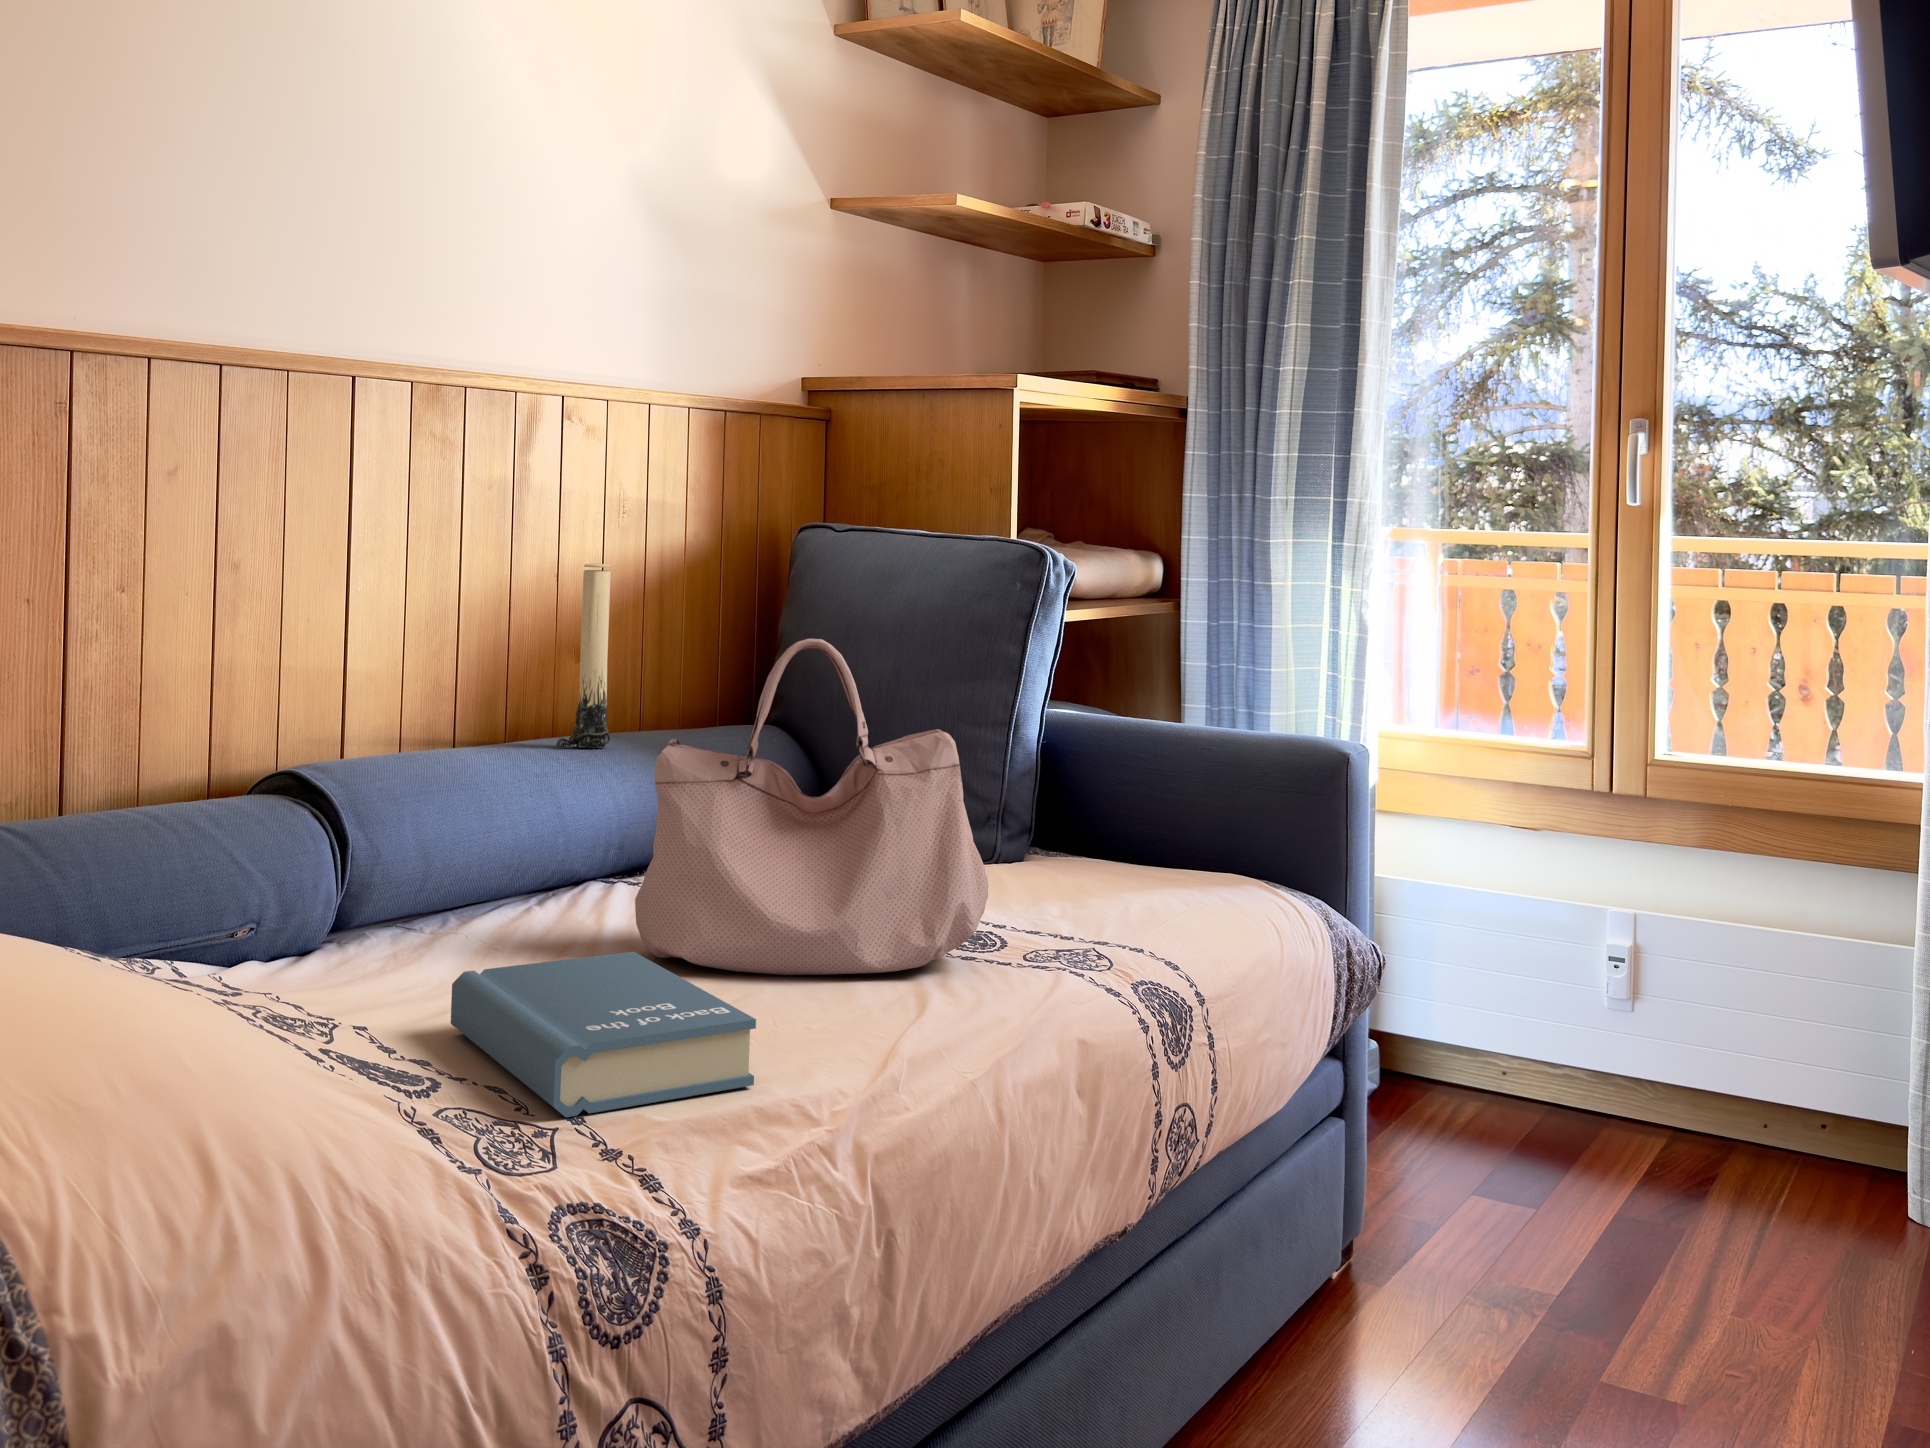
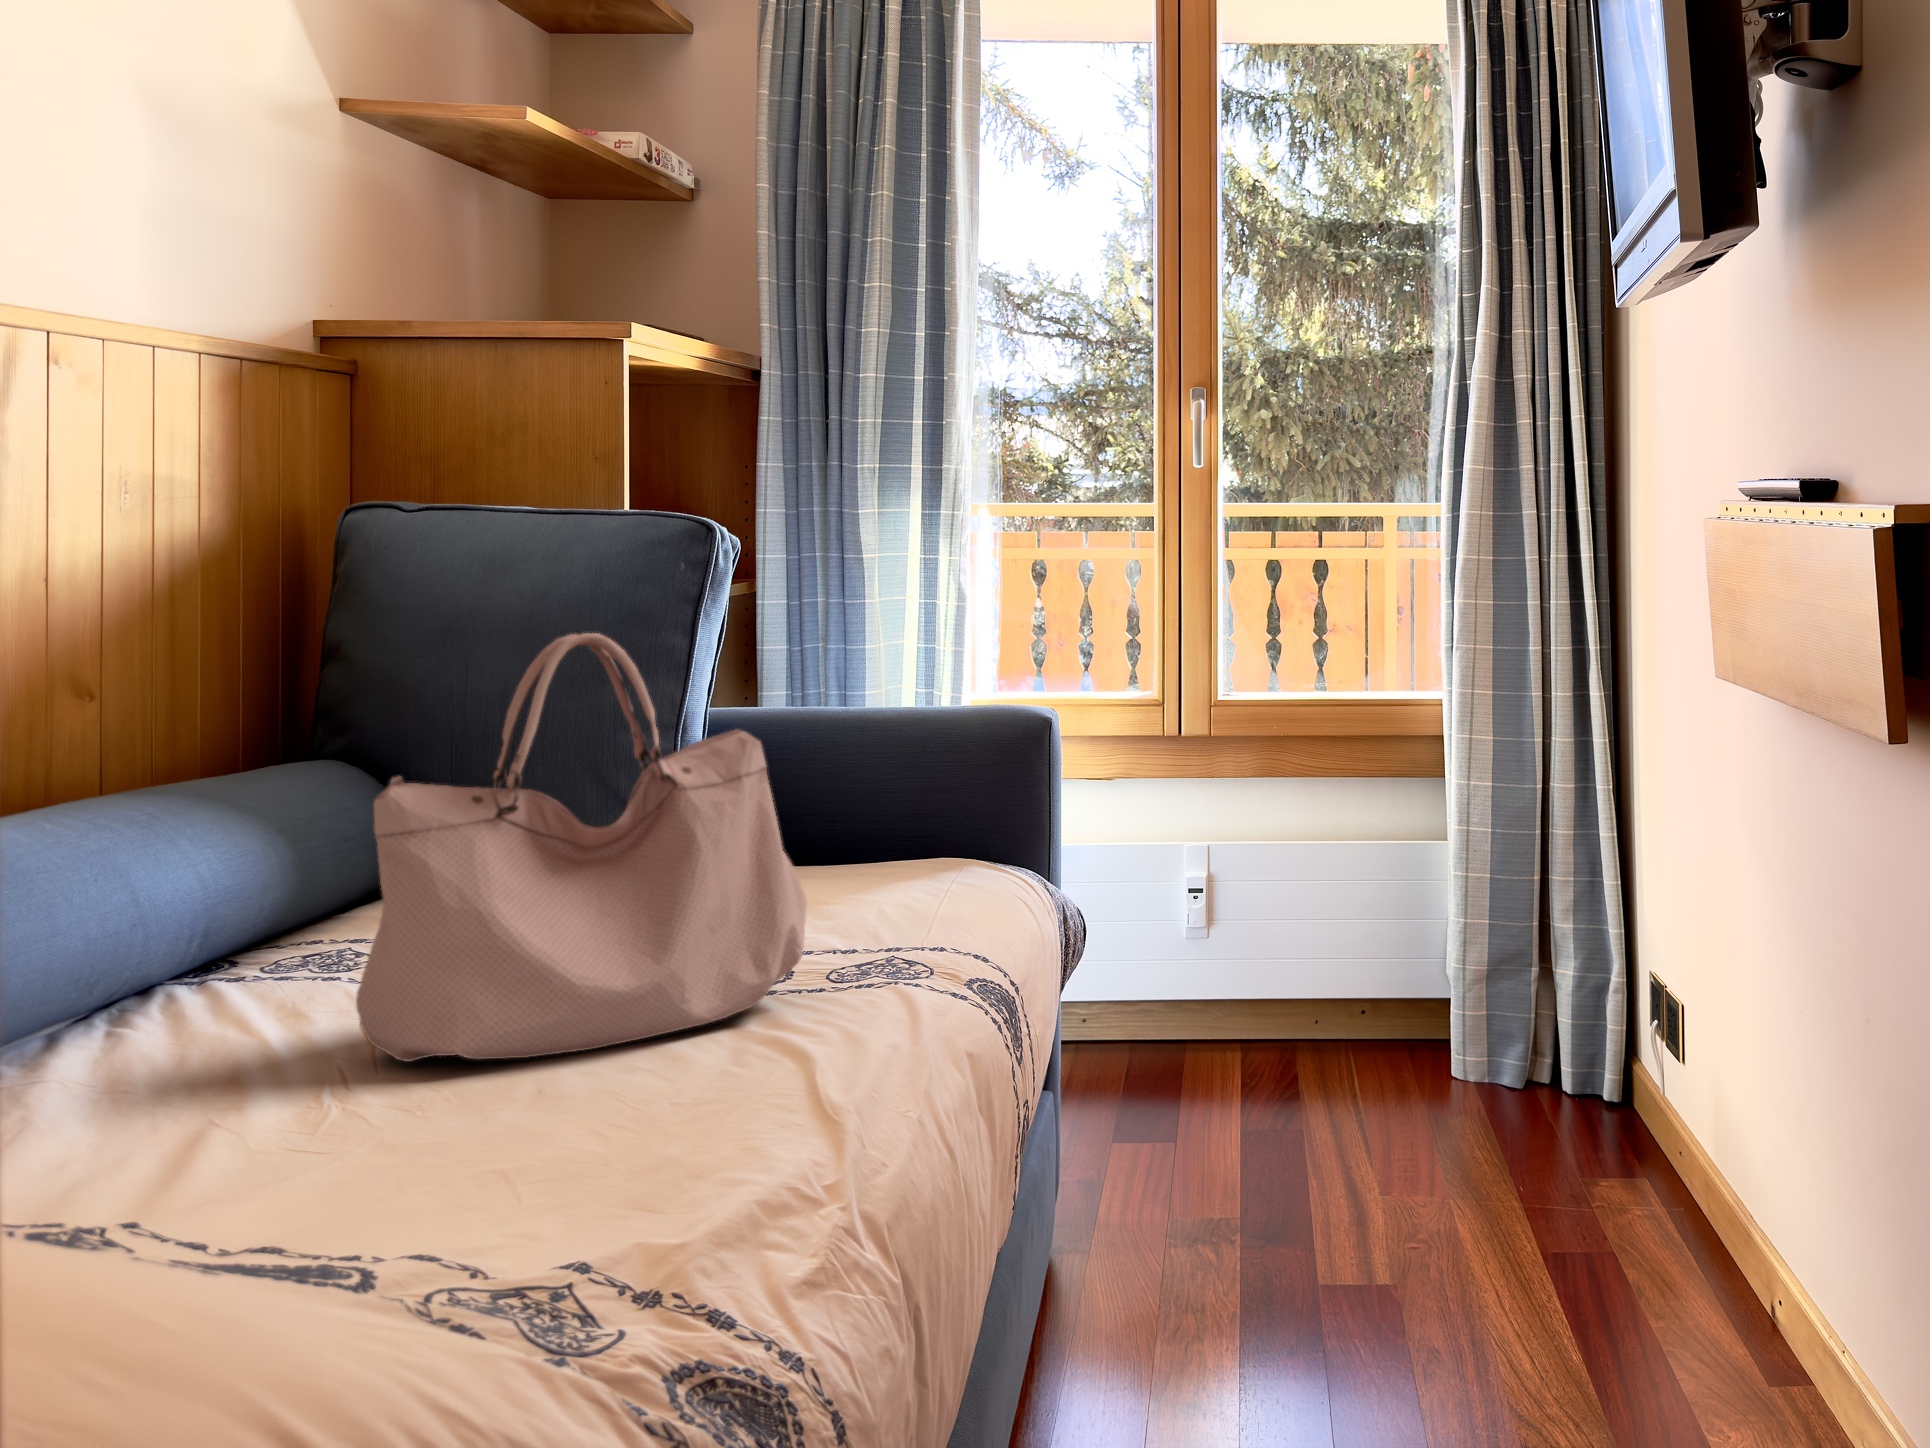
candle: present [556,563,611,748] -> none [83,561,167,818]
book: present [451,952,756,1117] -> none [217,1053,720,1275]

